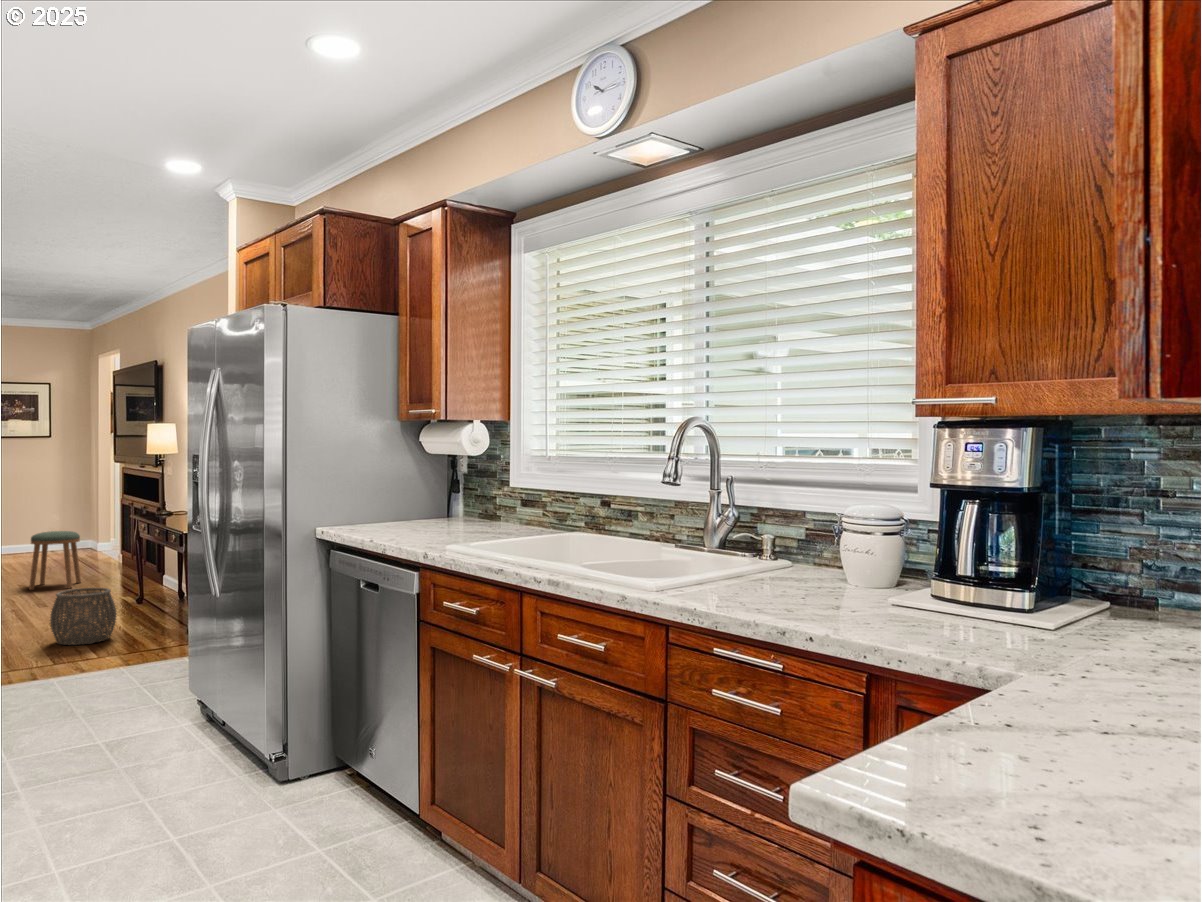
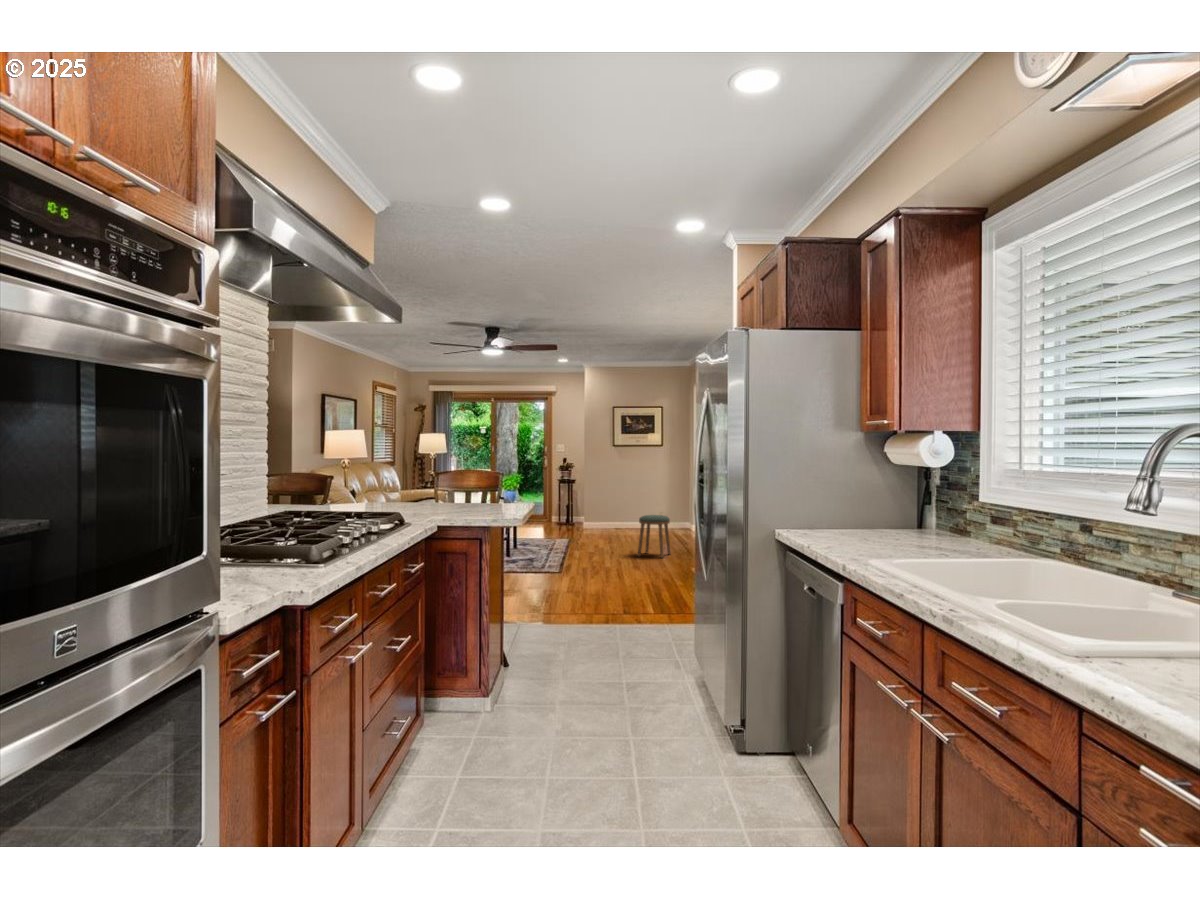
woven basket: present [50,588,117,645] -> none [632,560,676,603]

